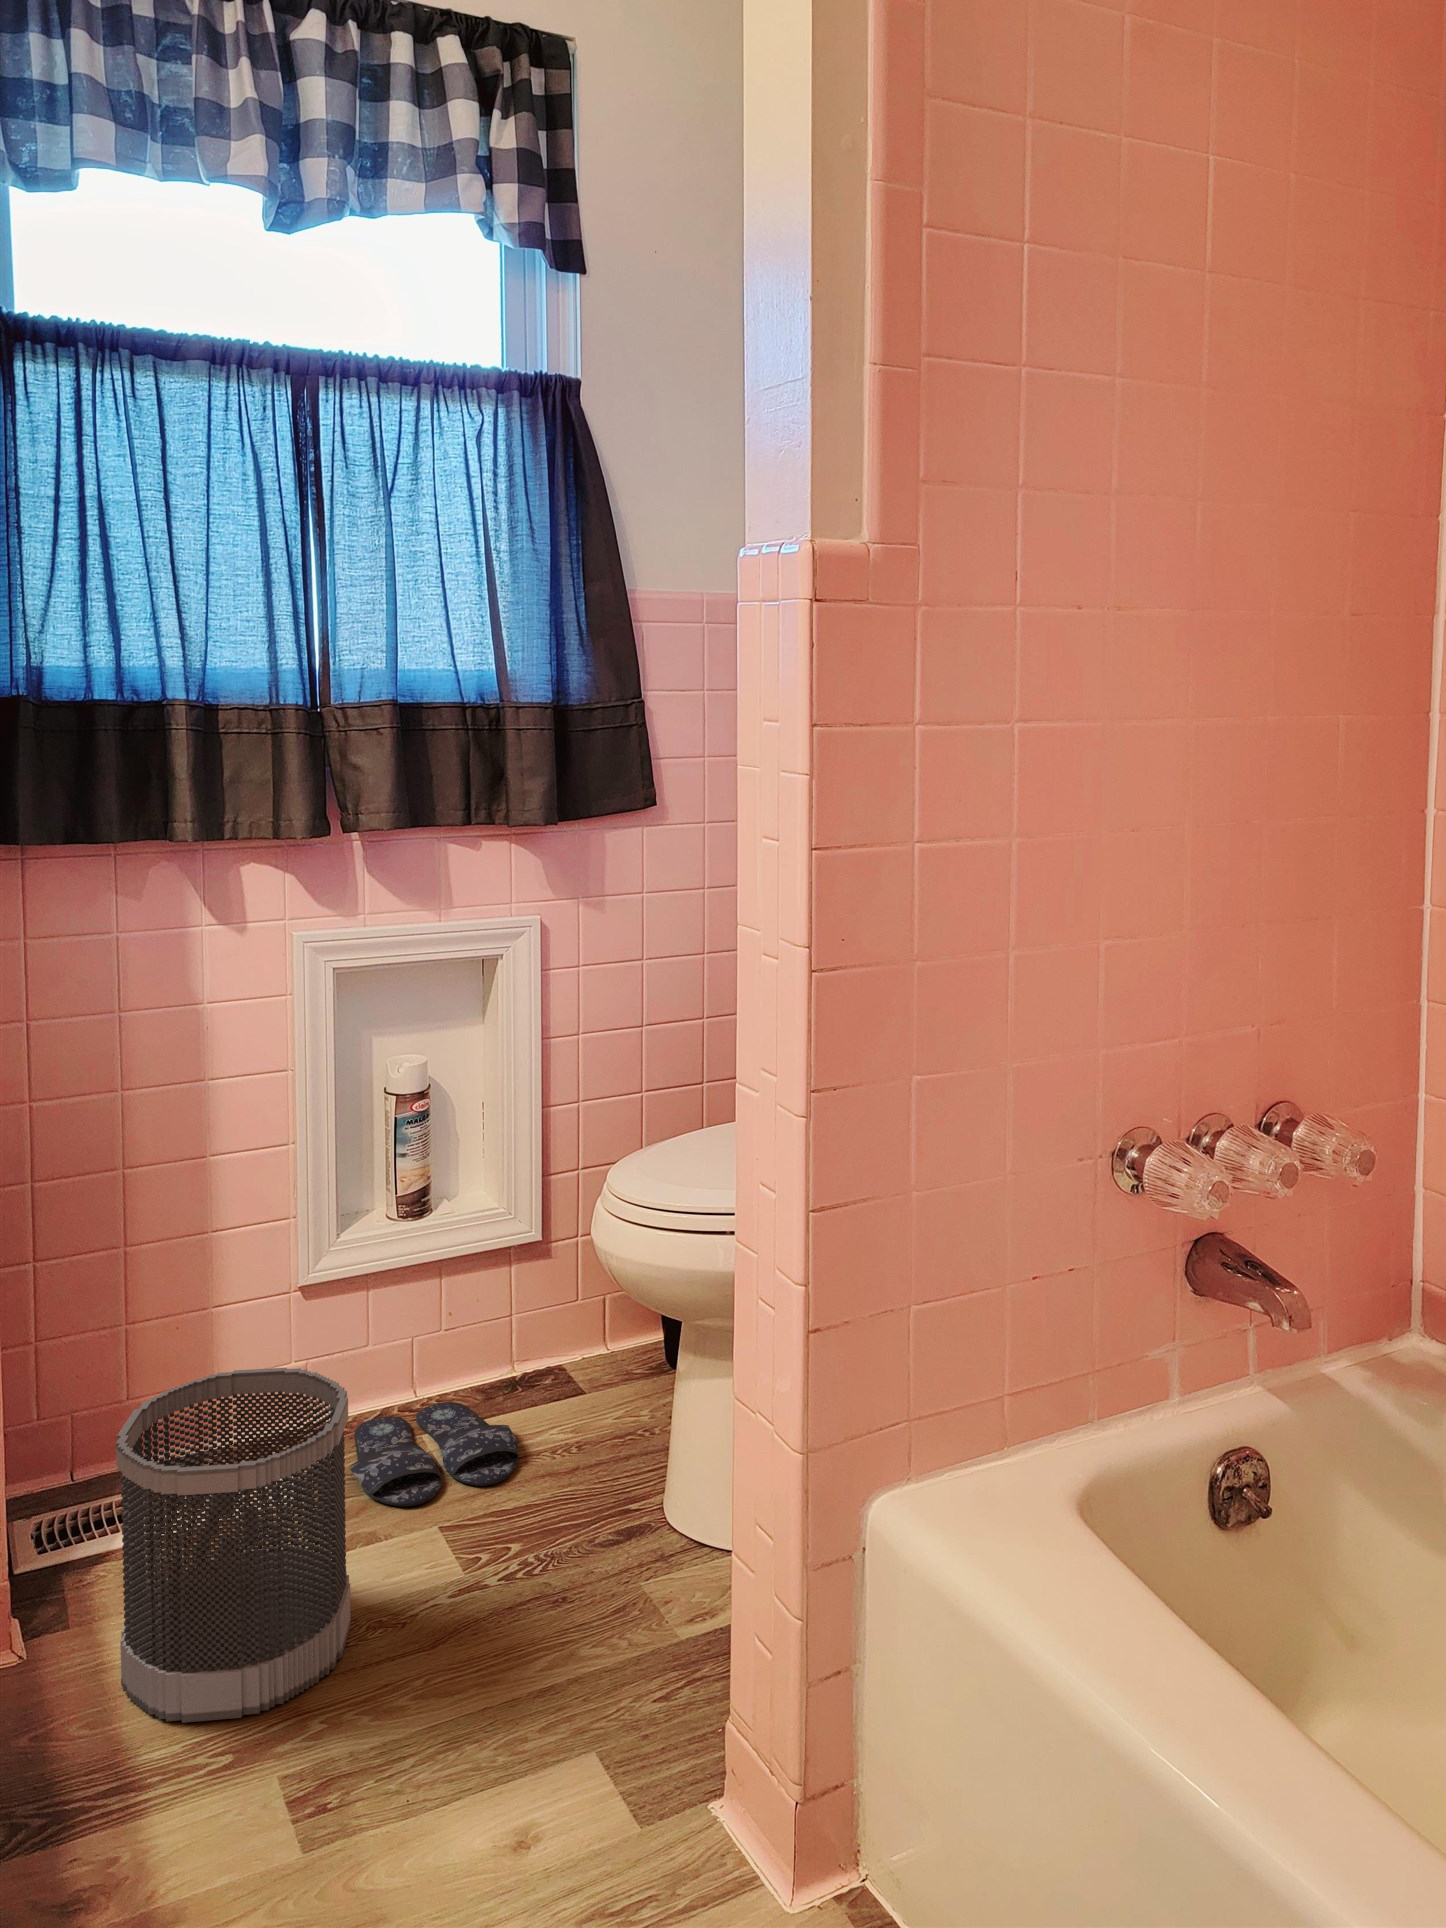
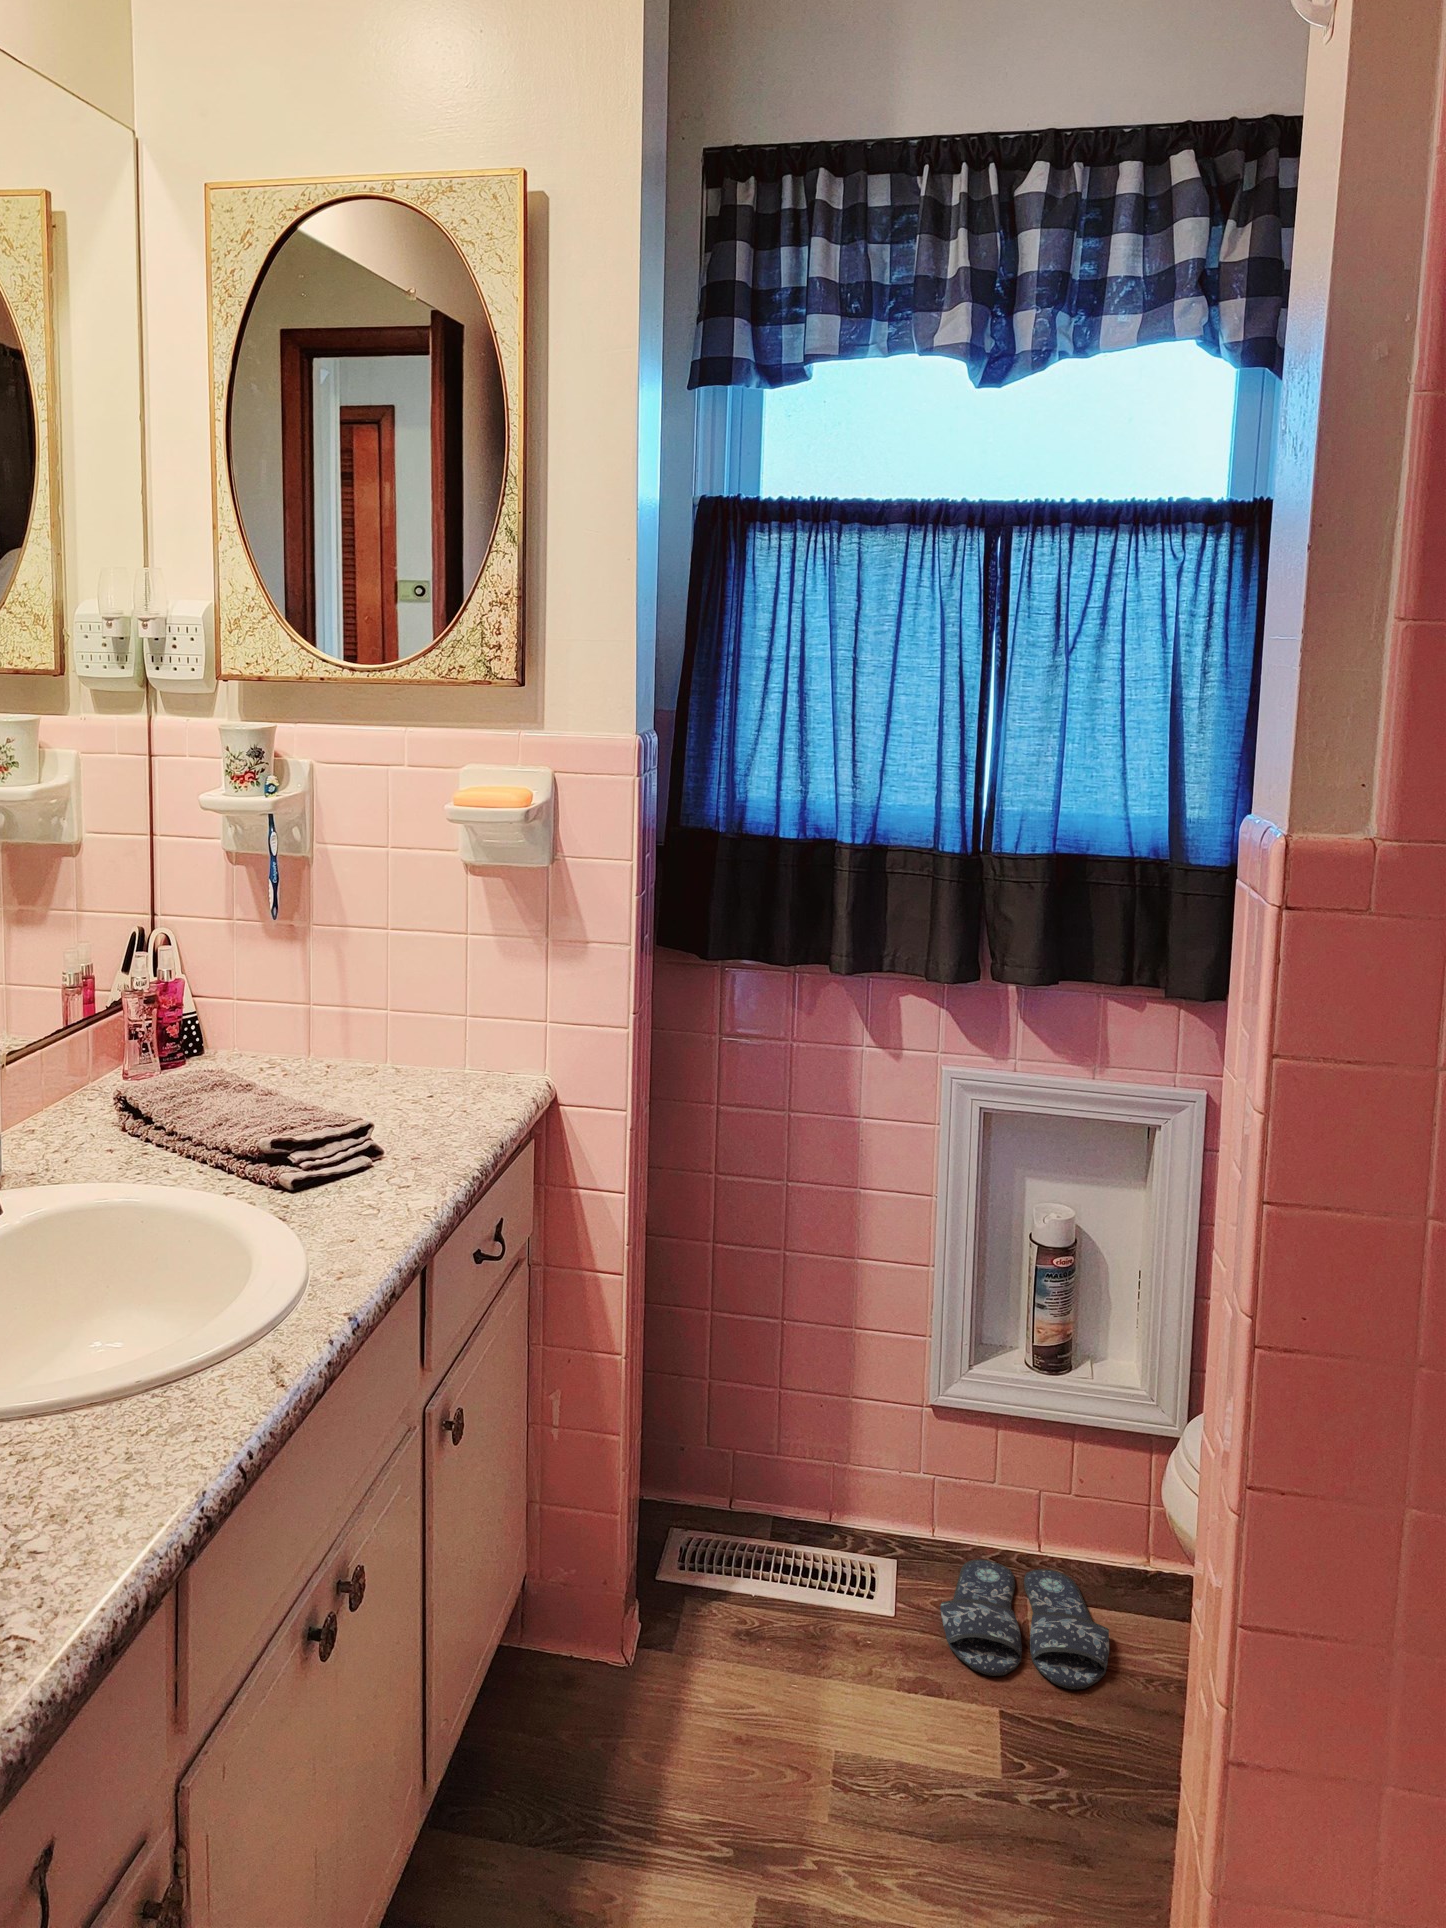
wastebasket: present [116,1368,351,1723] -> none [684,1480,894,1820]

